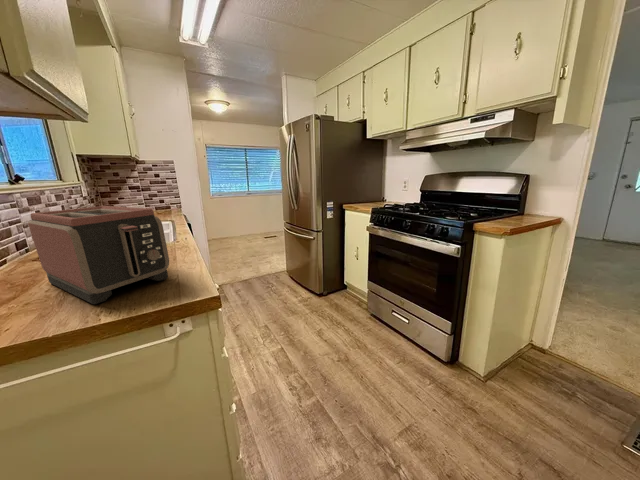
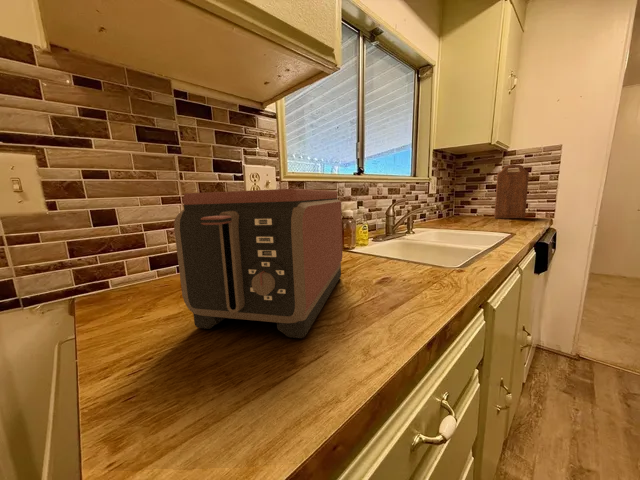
cutting board: none [138,172,164,212] -> present [494,165,529,218]

